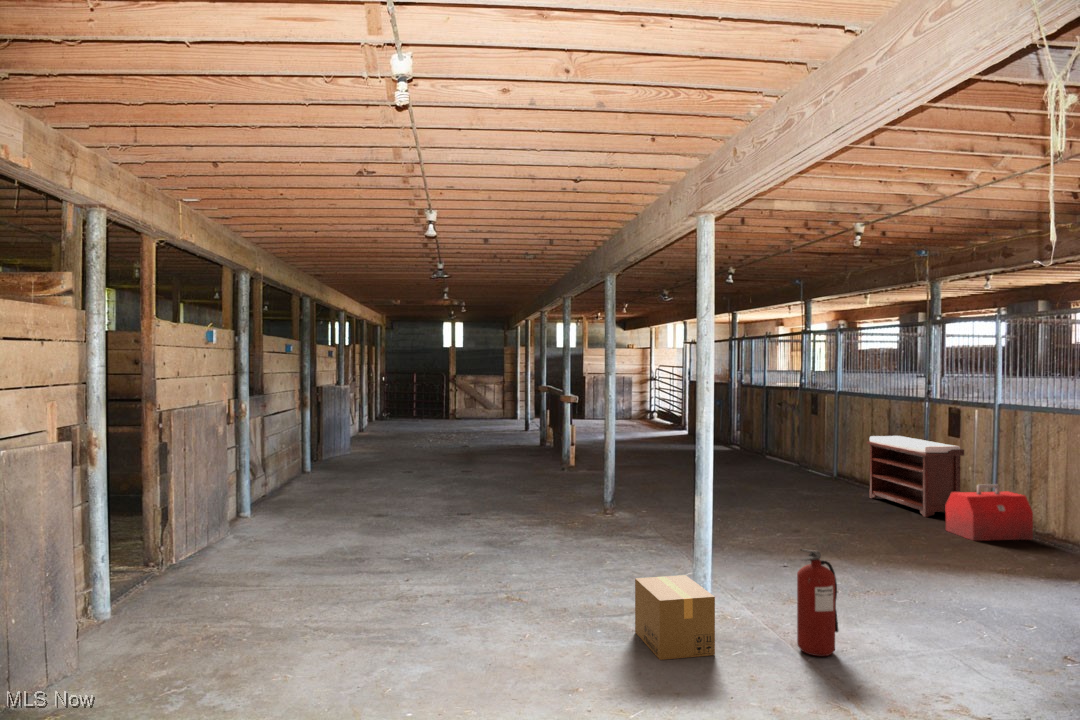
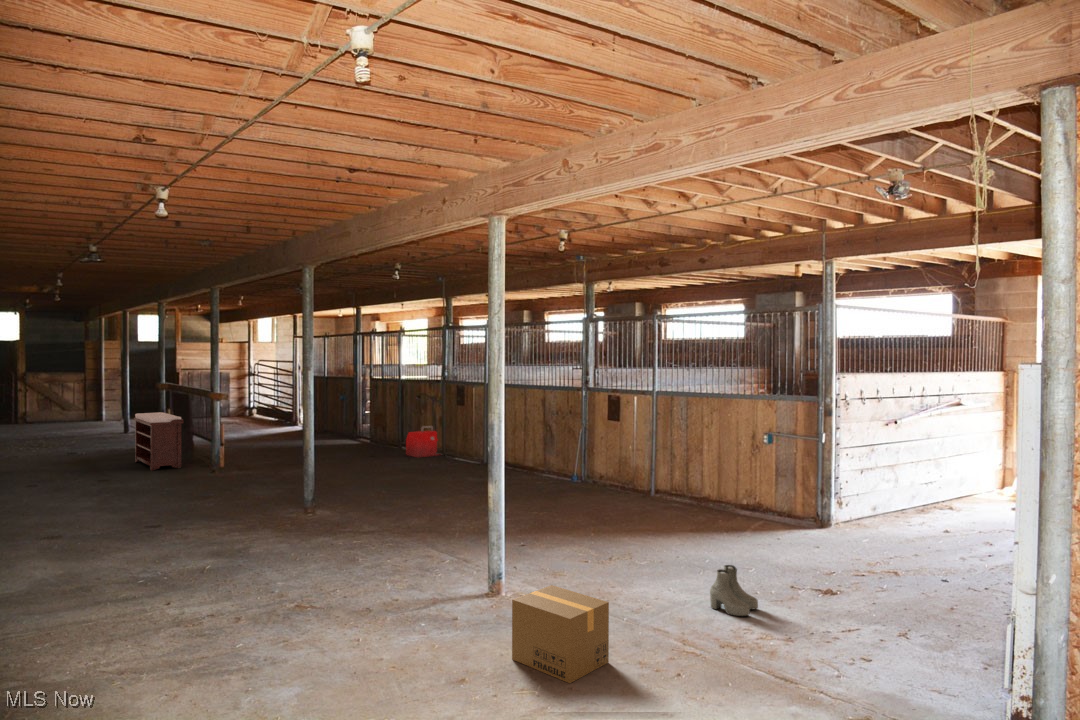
bench: present [867,436,964,517] -> present [134,412,184,471]
toolbox: present [946,484,1033,541] -> present [406,426,441,457]
fire extinguisher: present [797,549,838,656] -> none [659,538,694,638]
boots: none [891,597,949,656] -> present [710,565,758,616]

